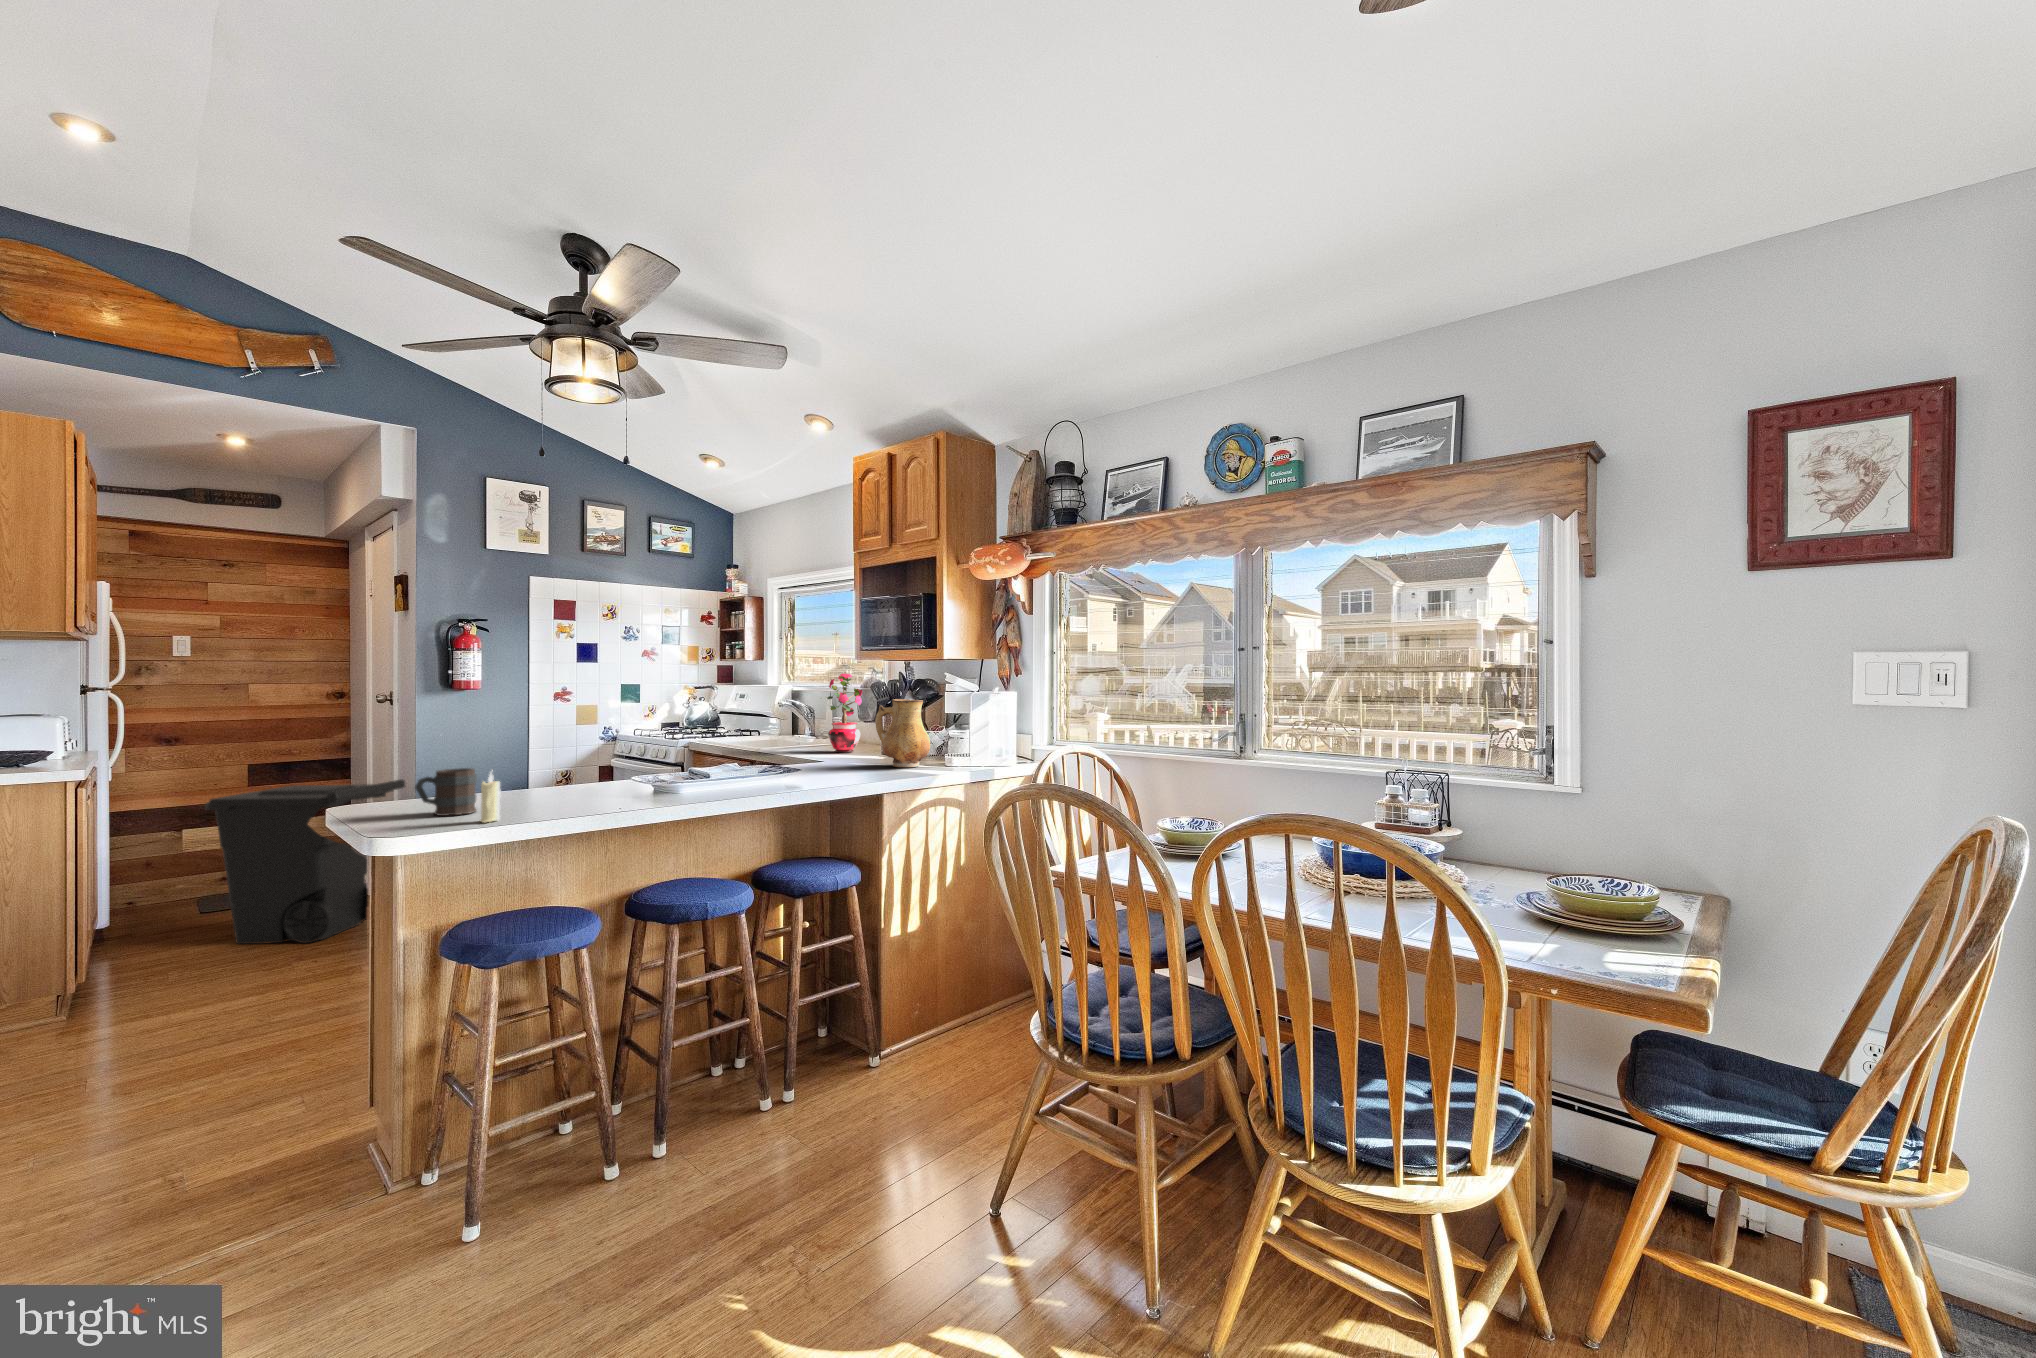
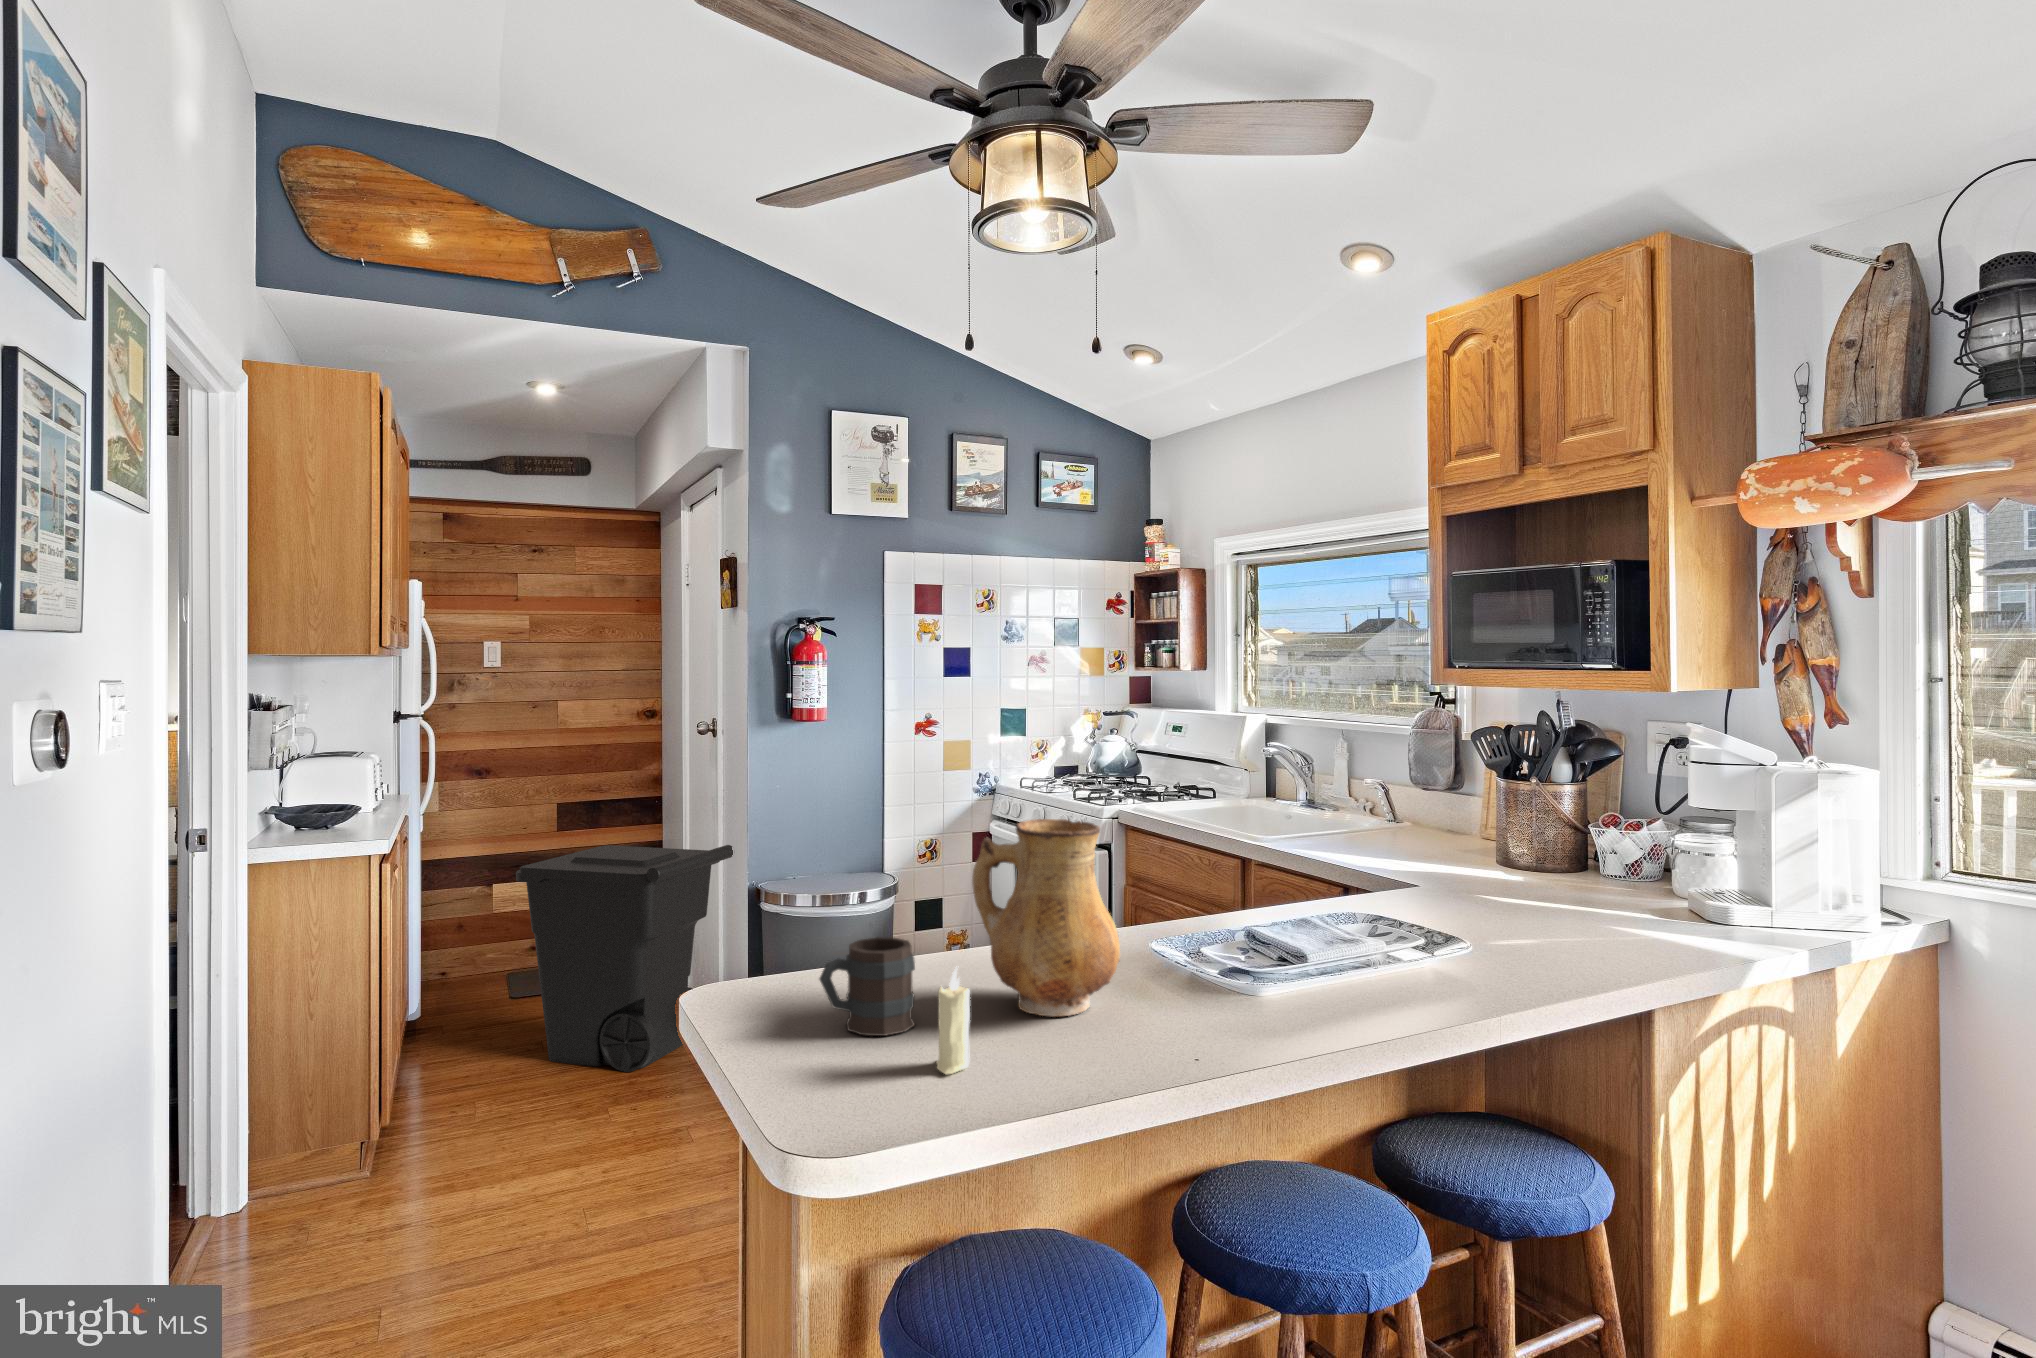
potted plant: present [828,672,862,753] -> none [1375,711,1457,860]
ceramic pitcher: present [875,699,930,767] -> present [972,819,1120,1017]

